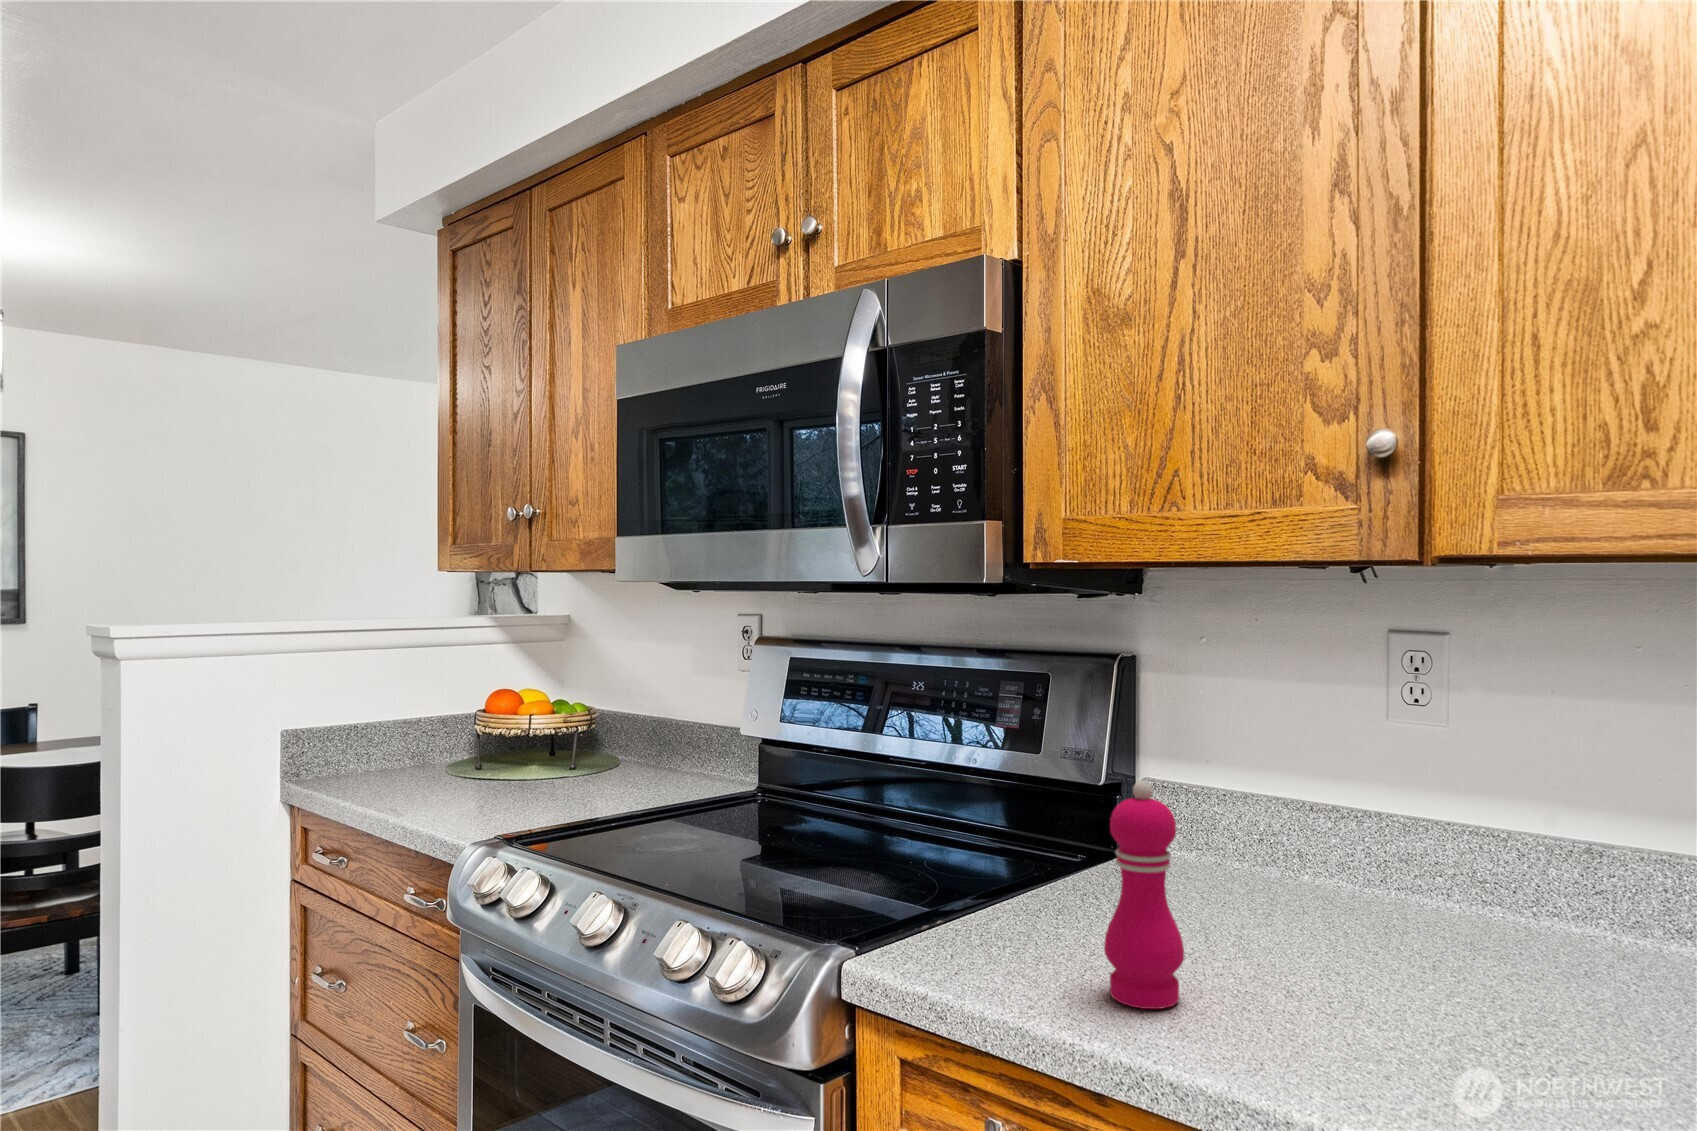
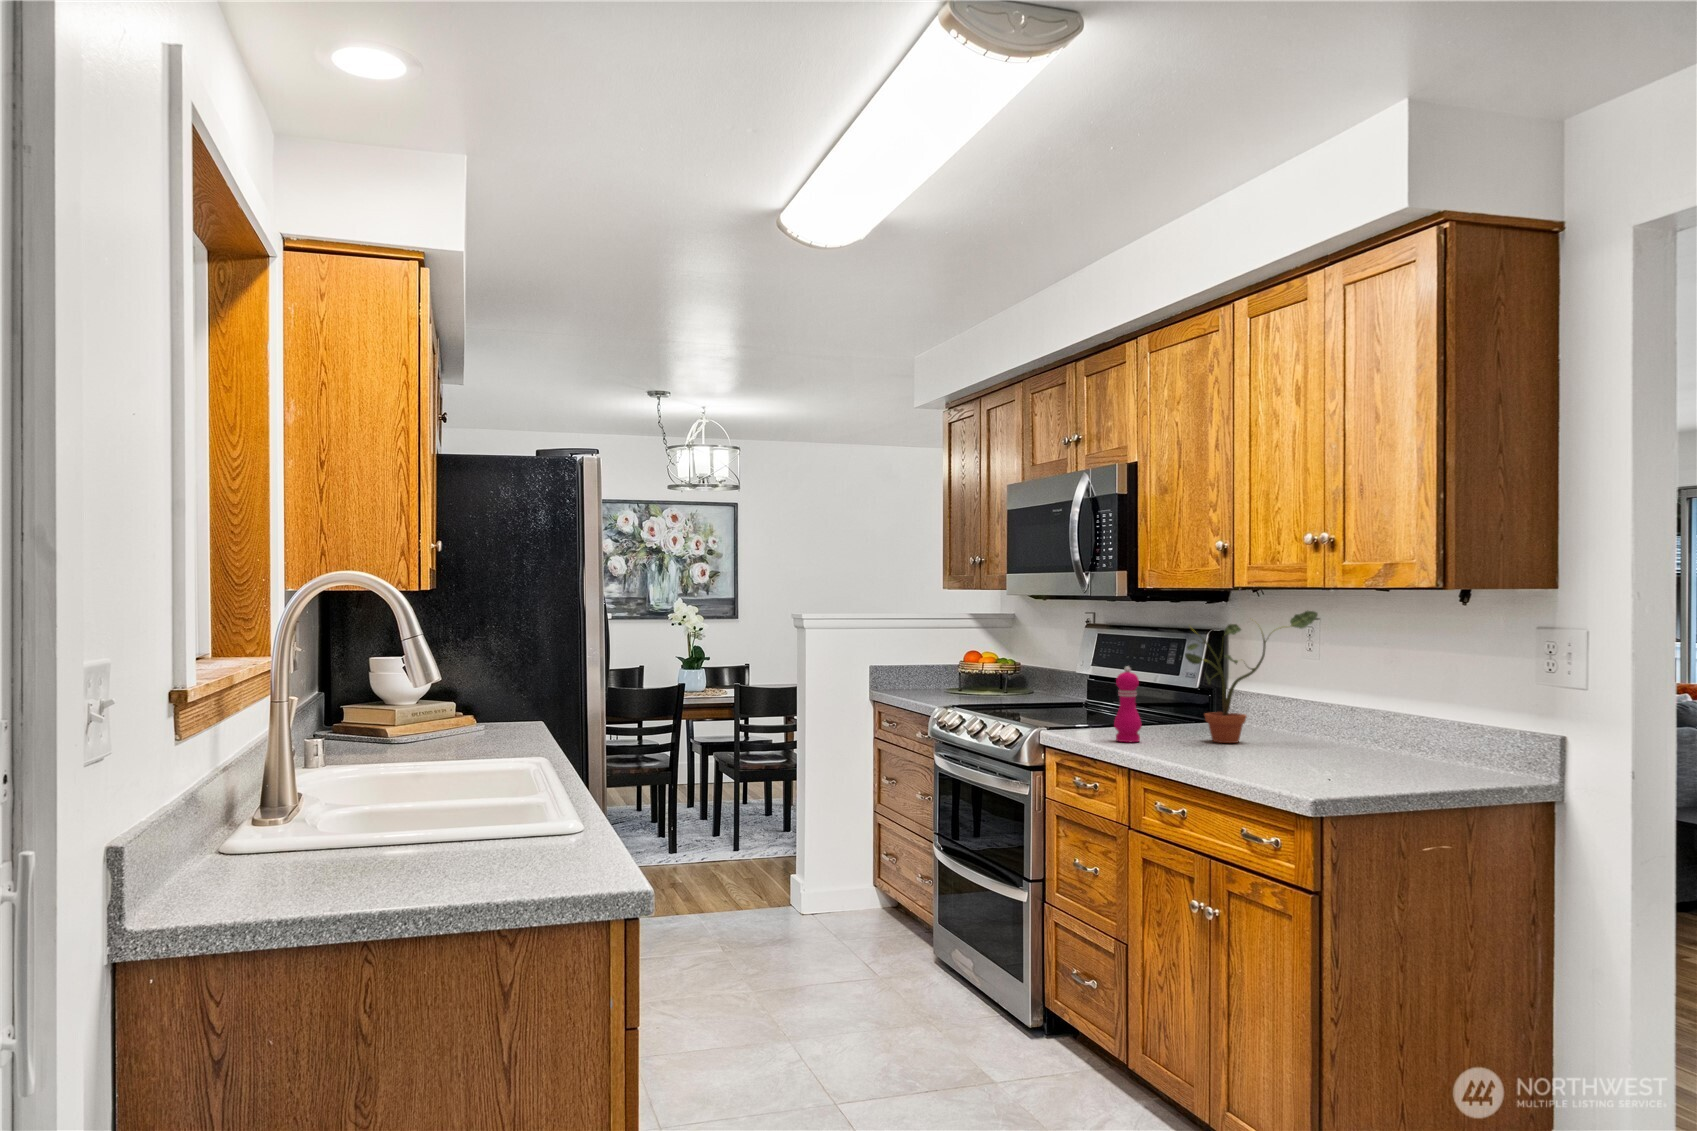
potted plant: none [1229,613,1517,965] -> present [1185,611,1318,743]

